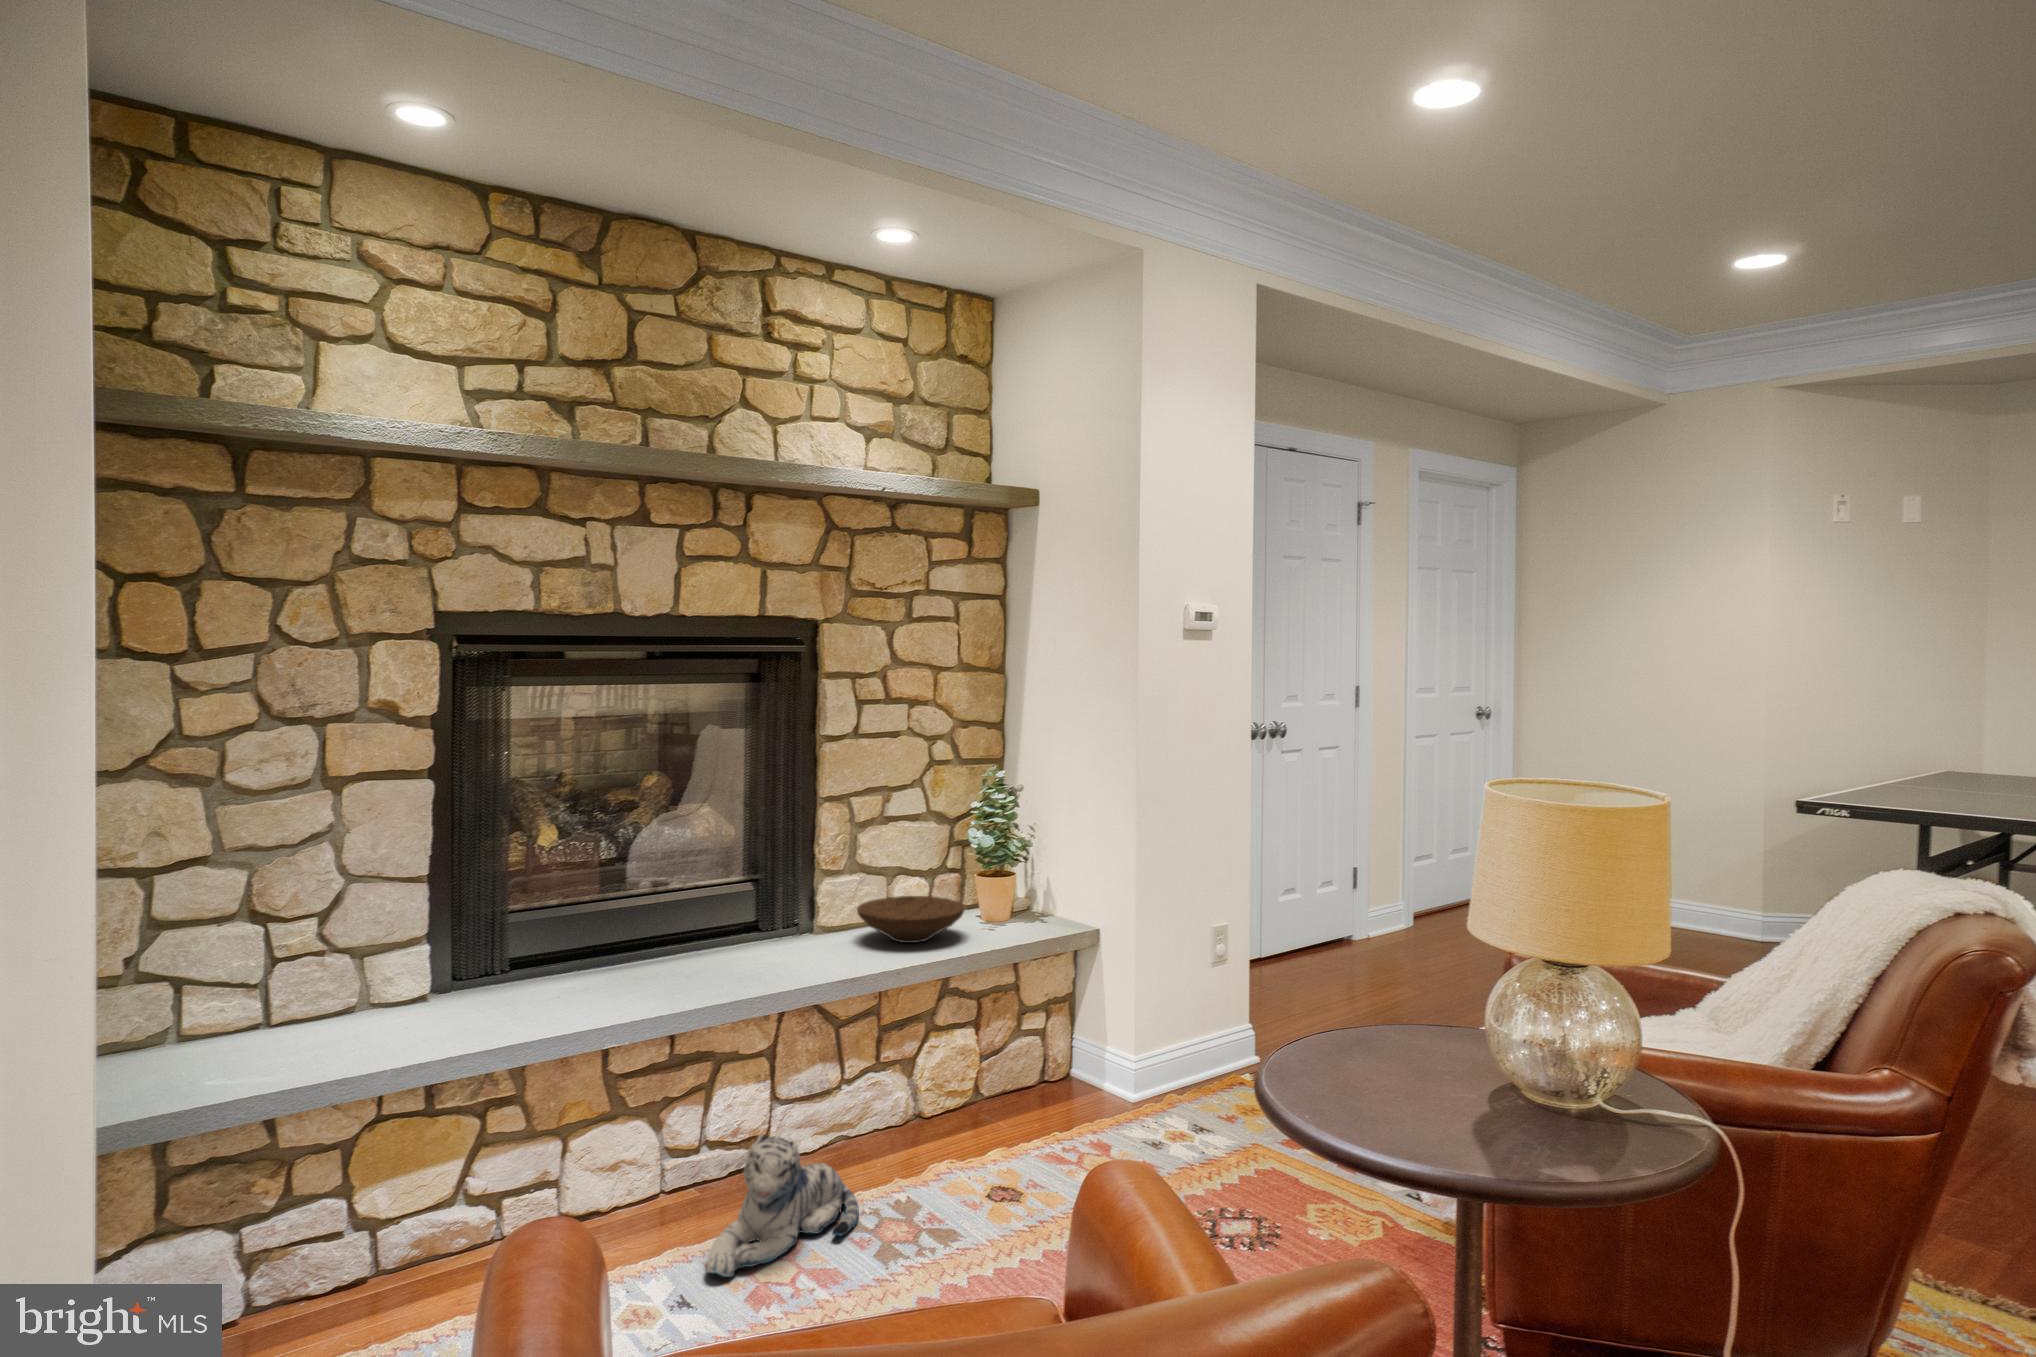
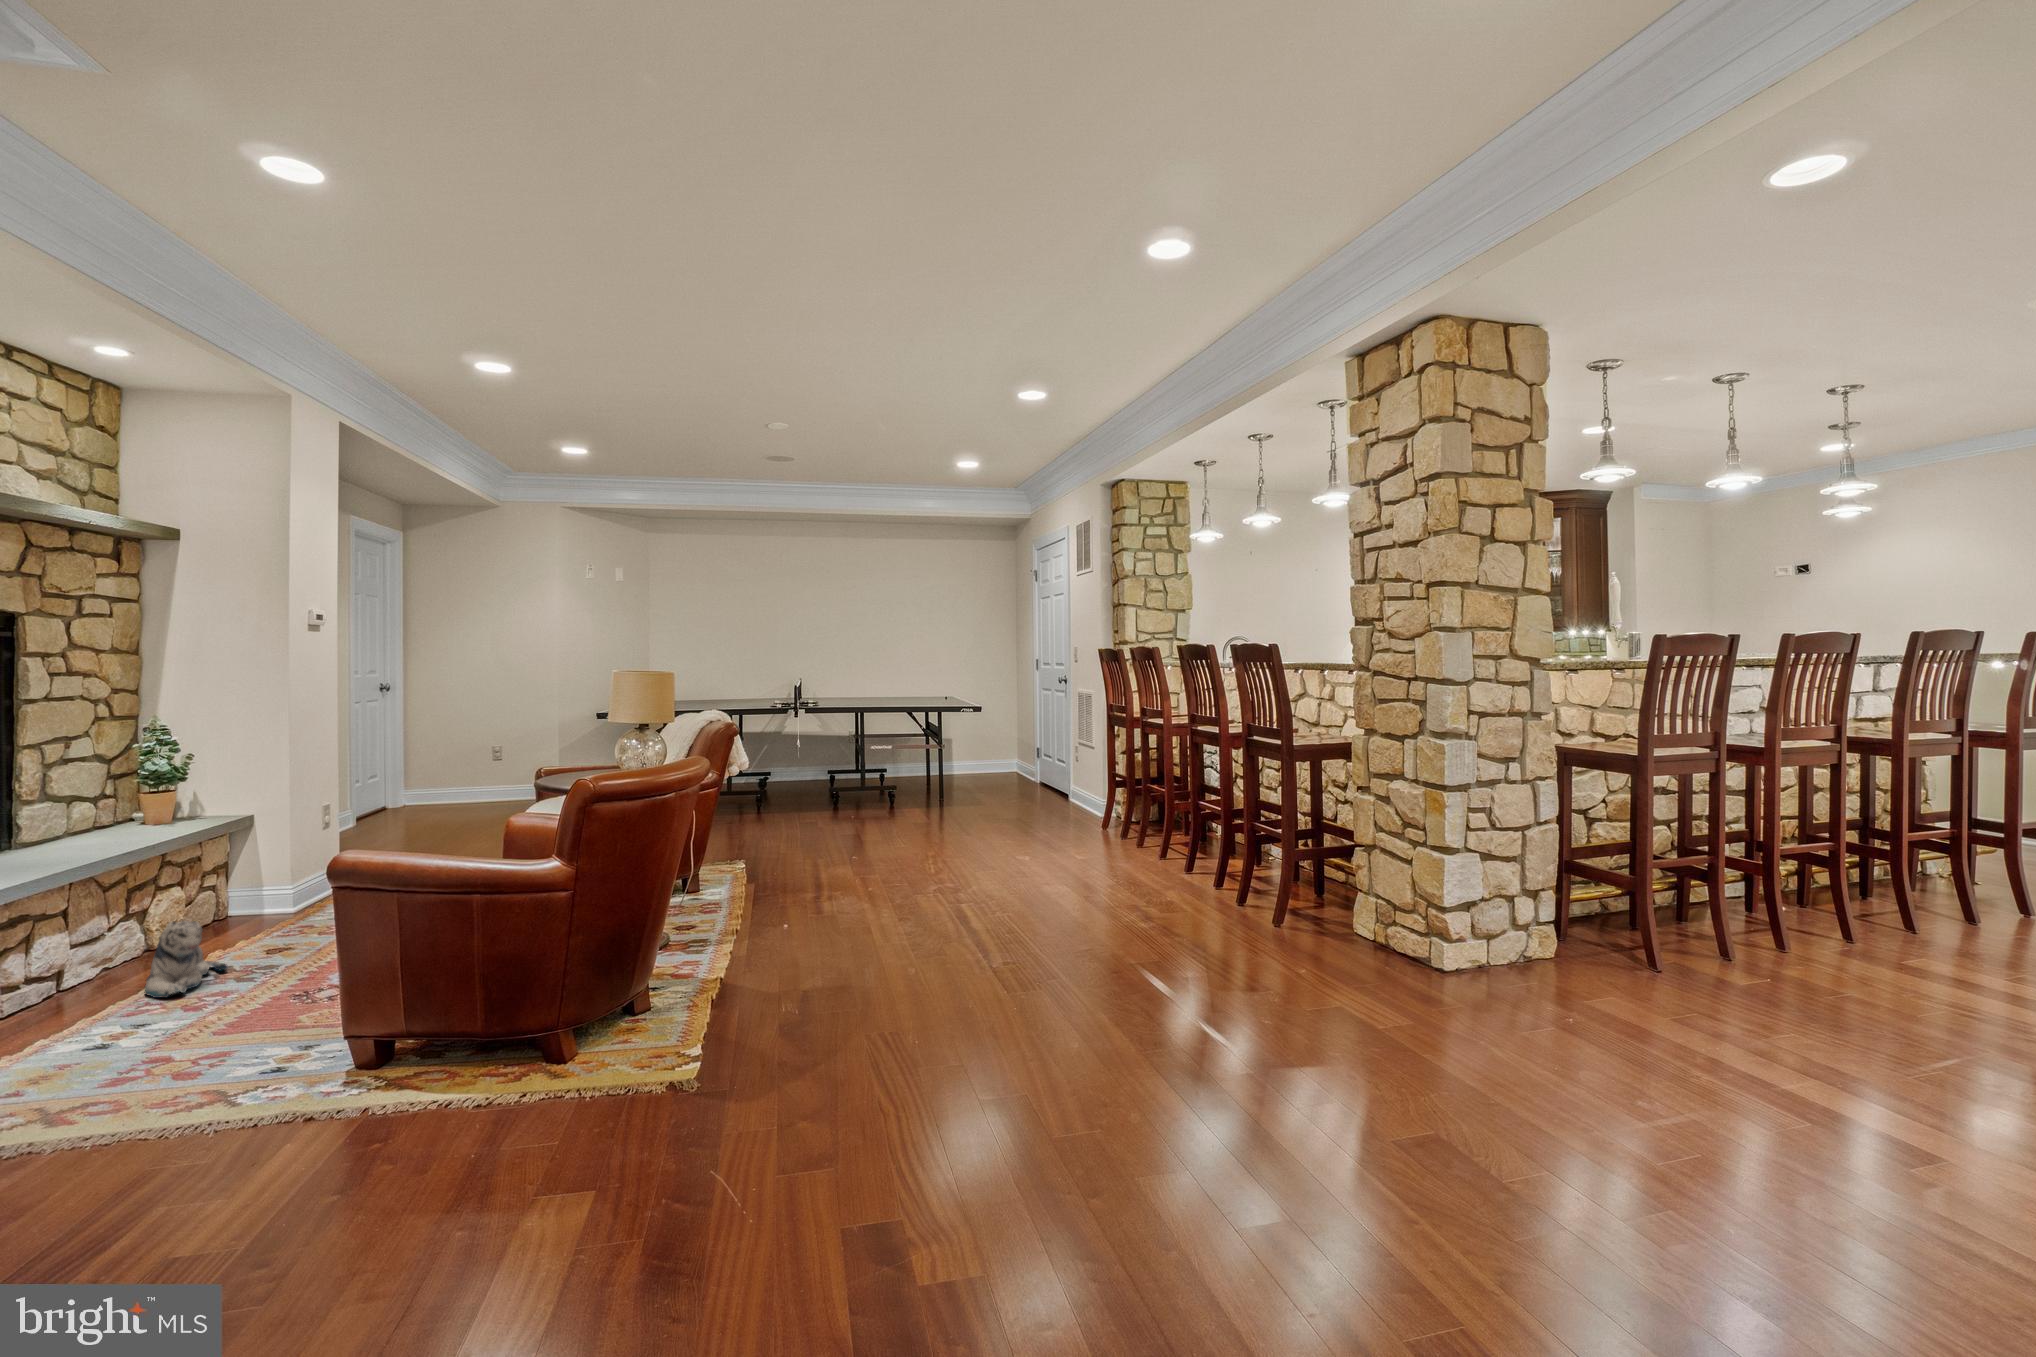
wooden bowl: present [857,896,965,943] -> none [76,807,178,837]

